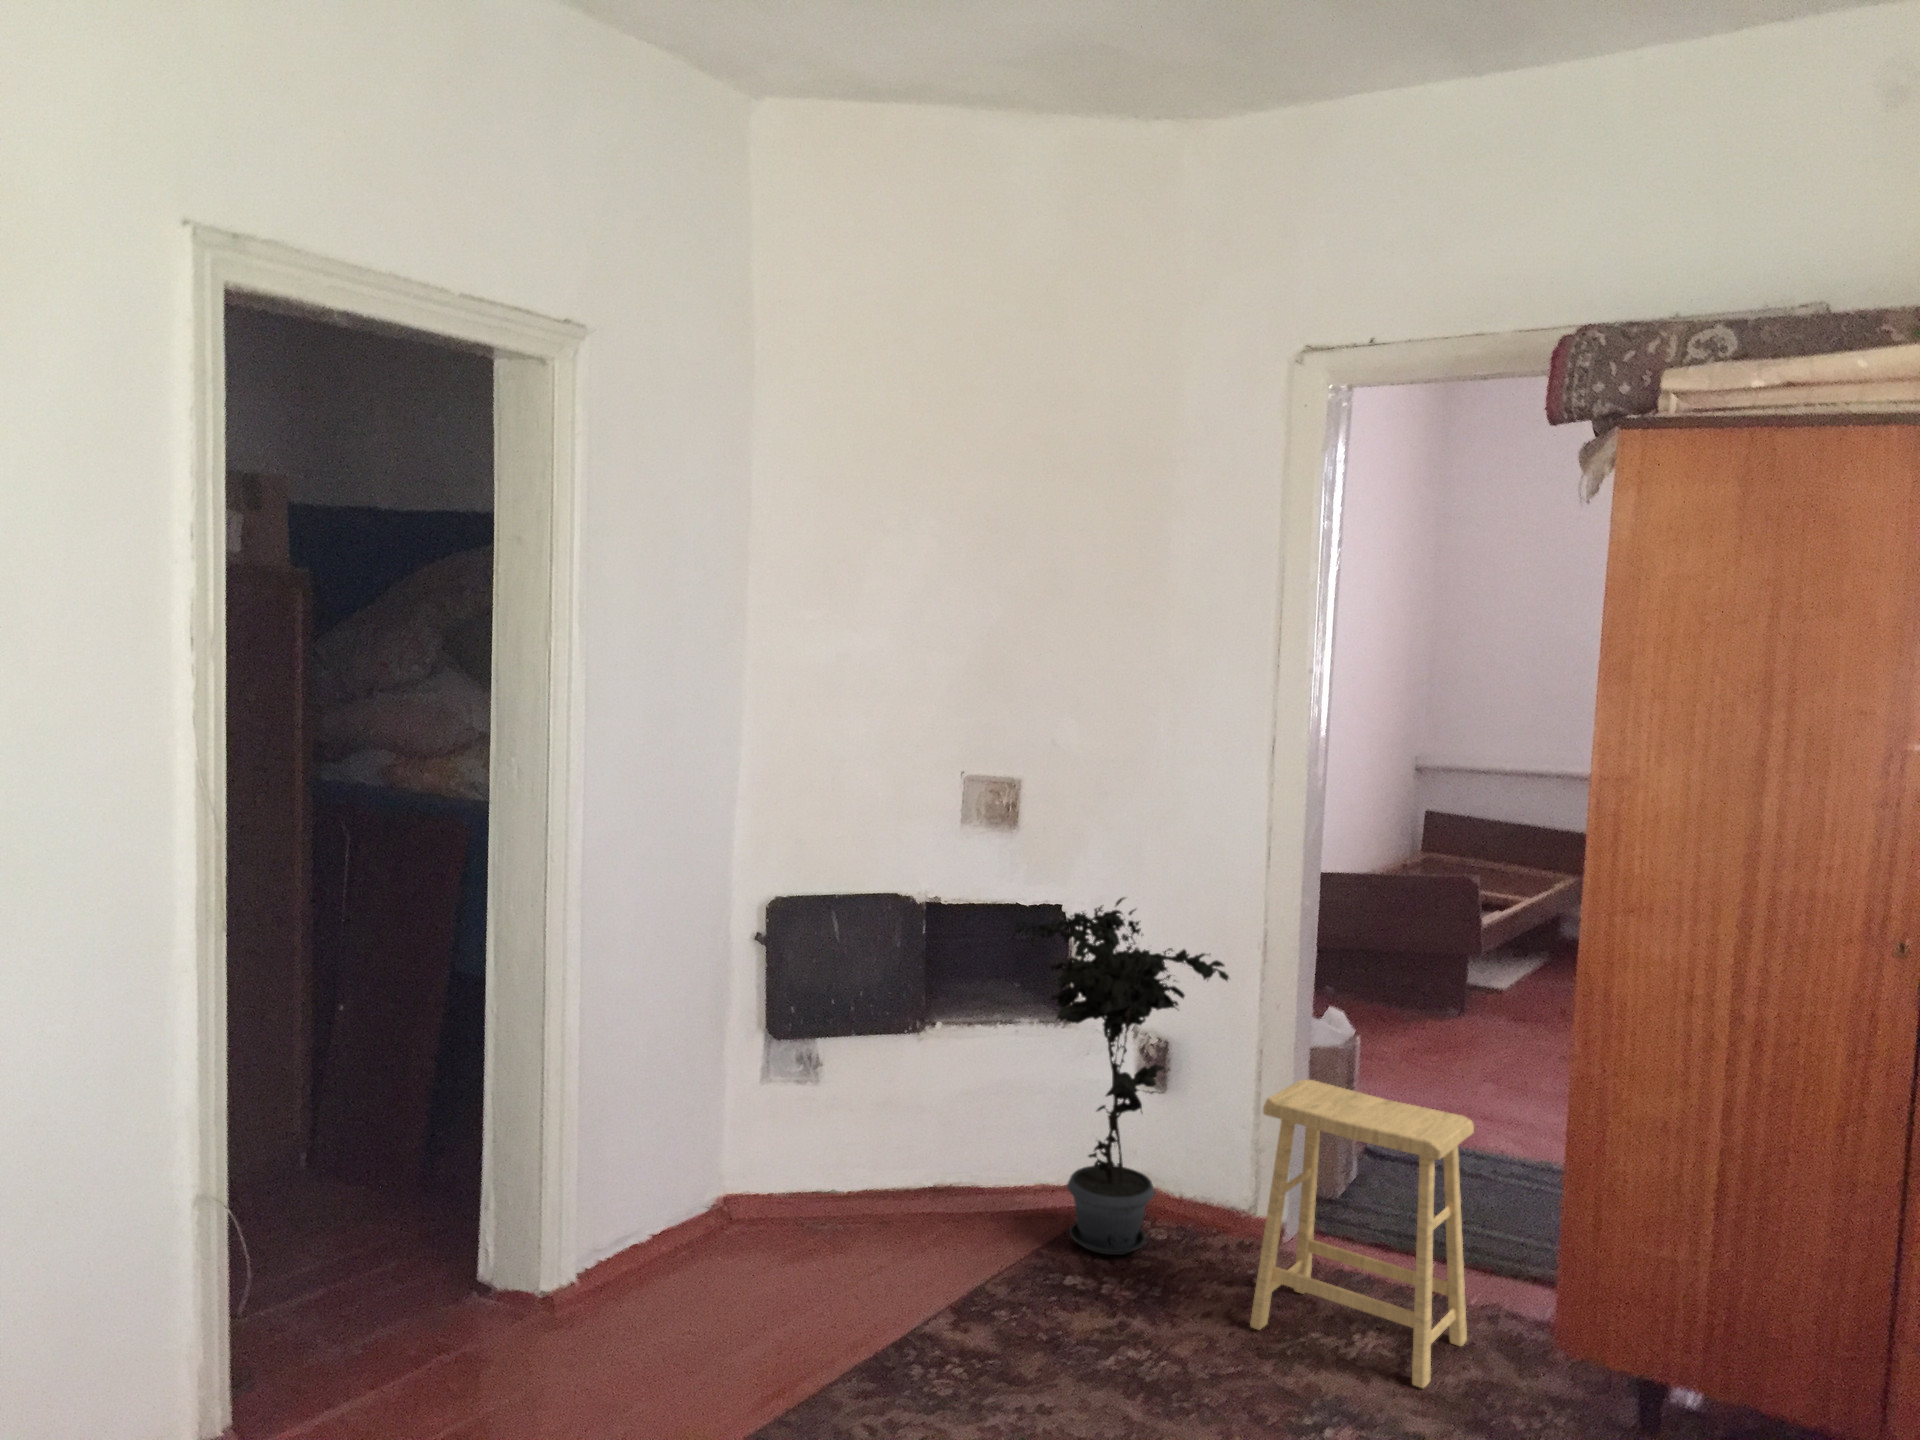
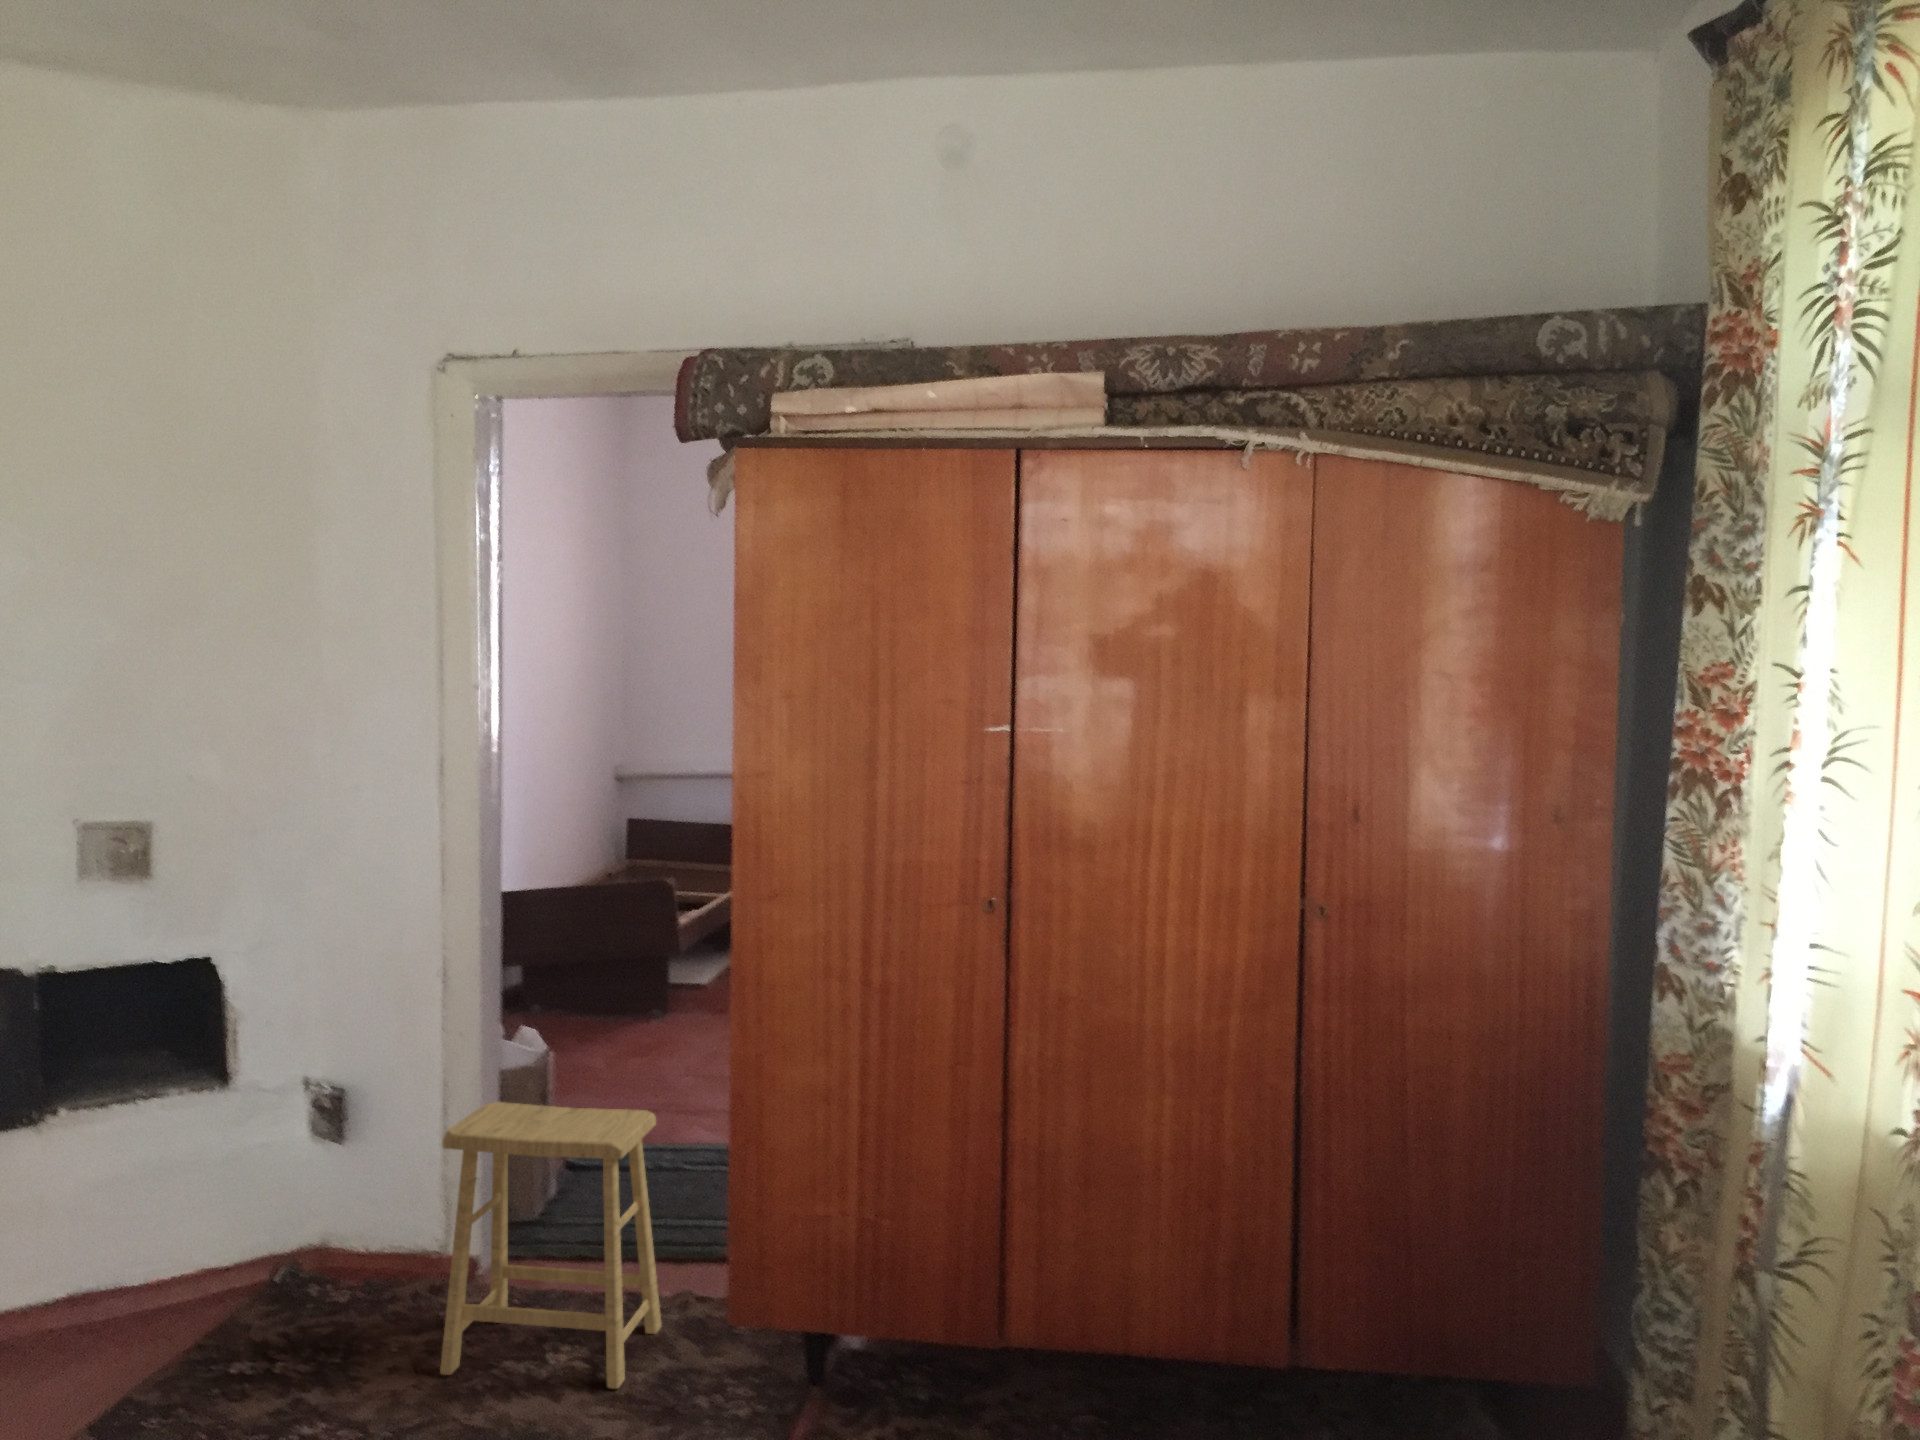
potted plant: present [1011,898,1229,1255] -> none [139,940,404,1337]

